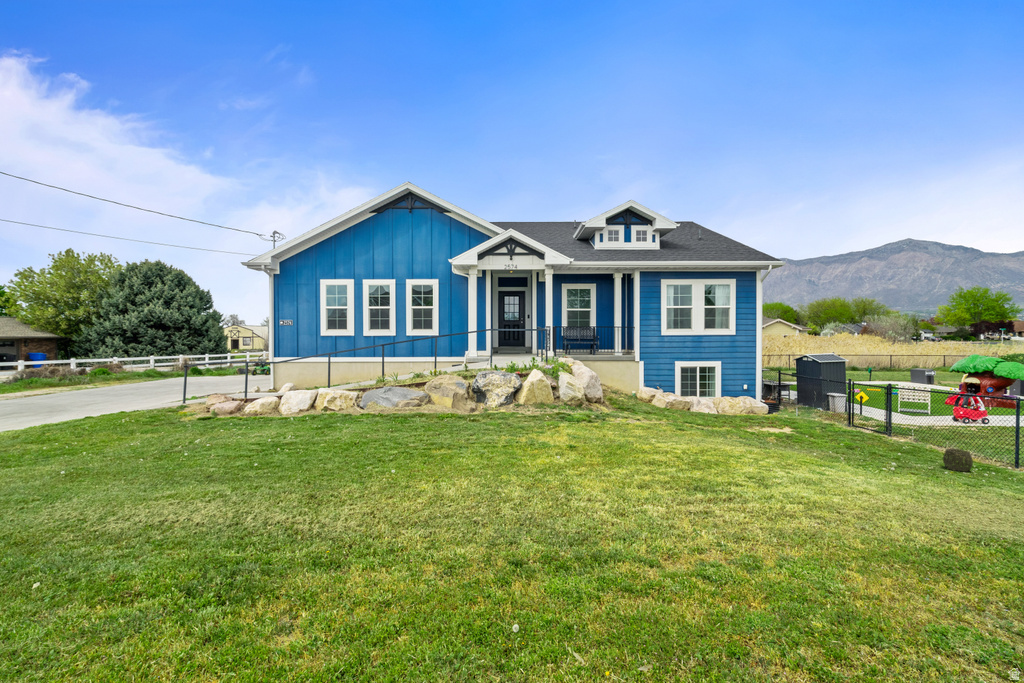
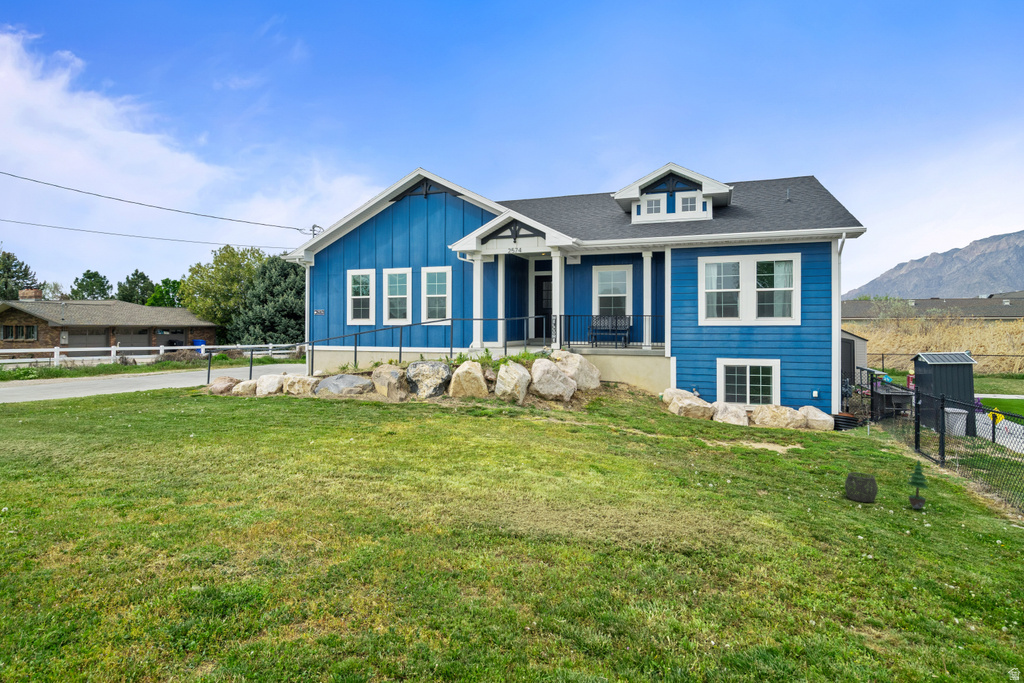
potted tree: none [990,435,1009,473] -> present [908,460,928,509]

